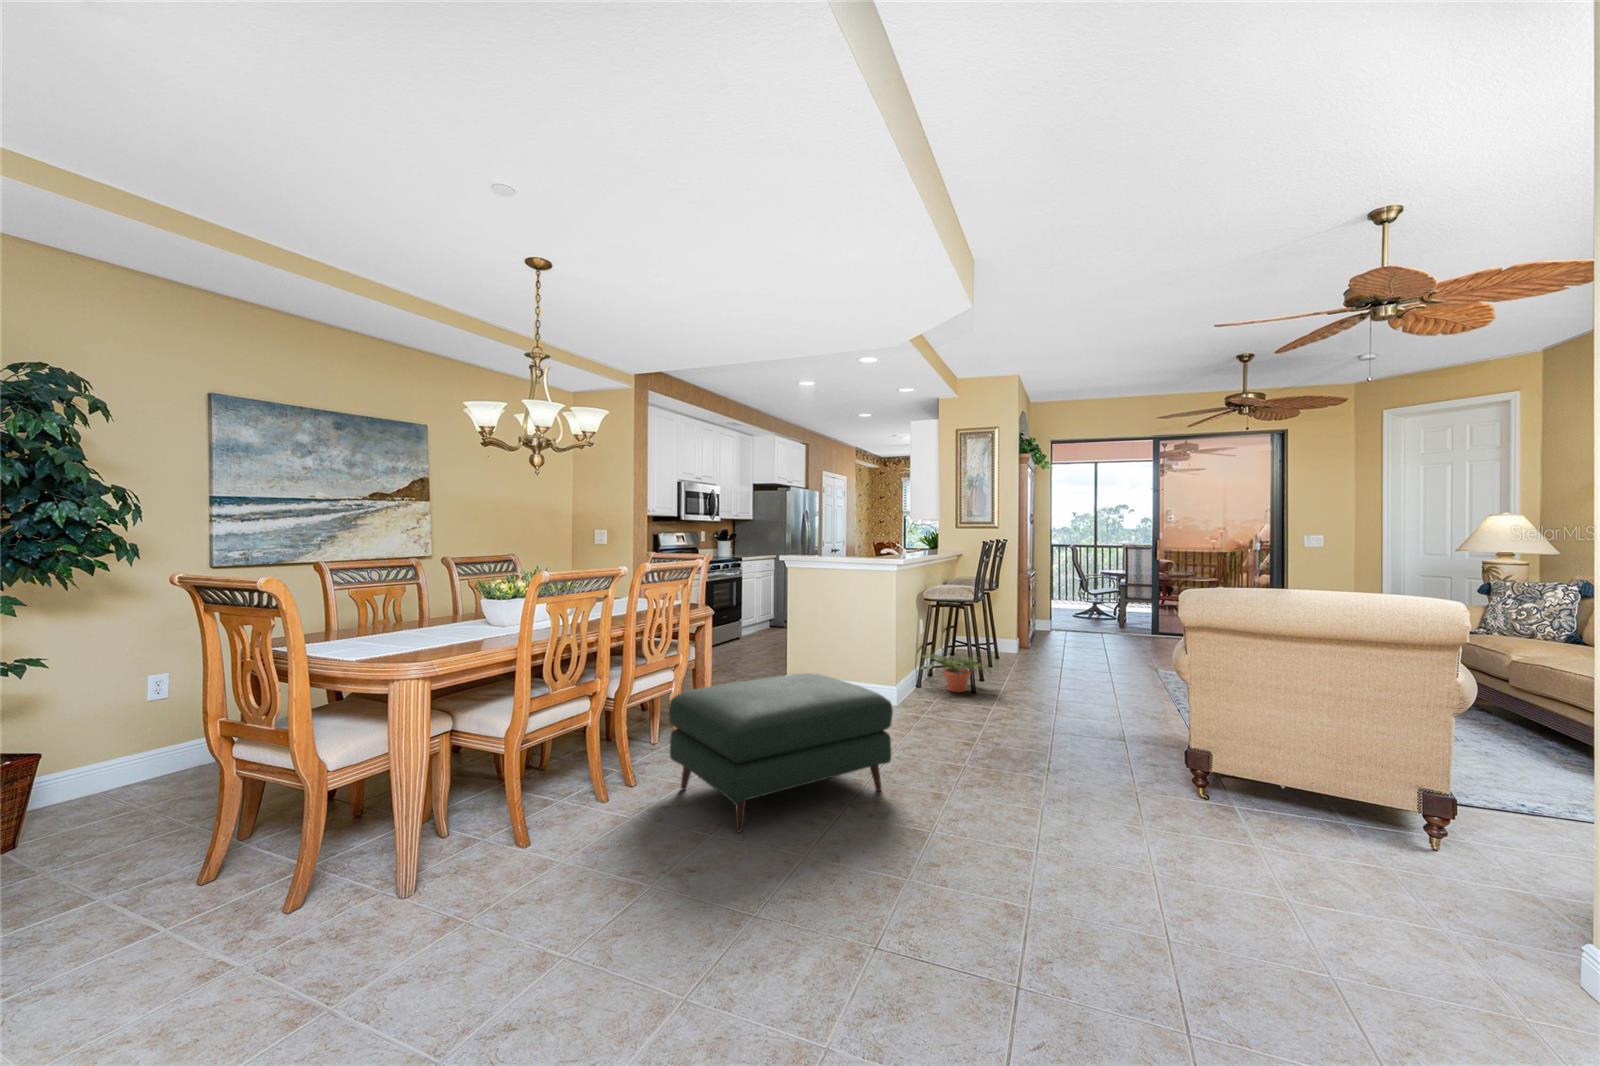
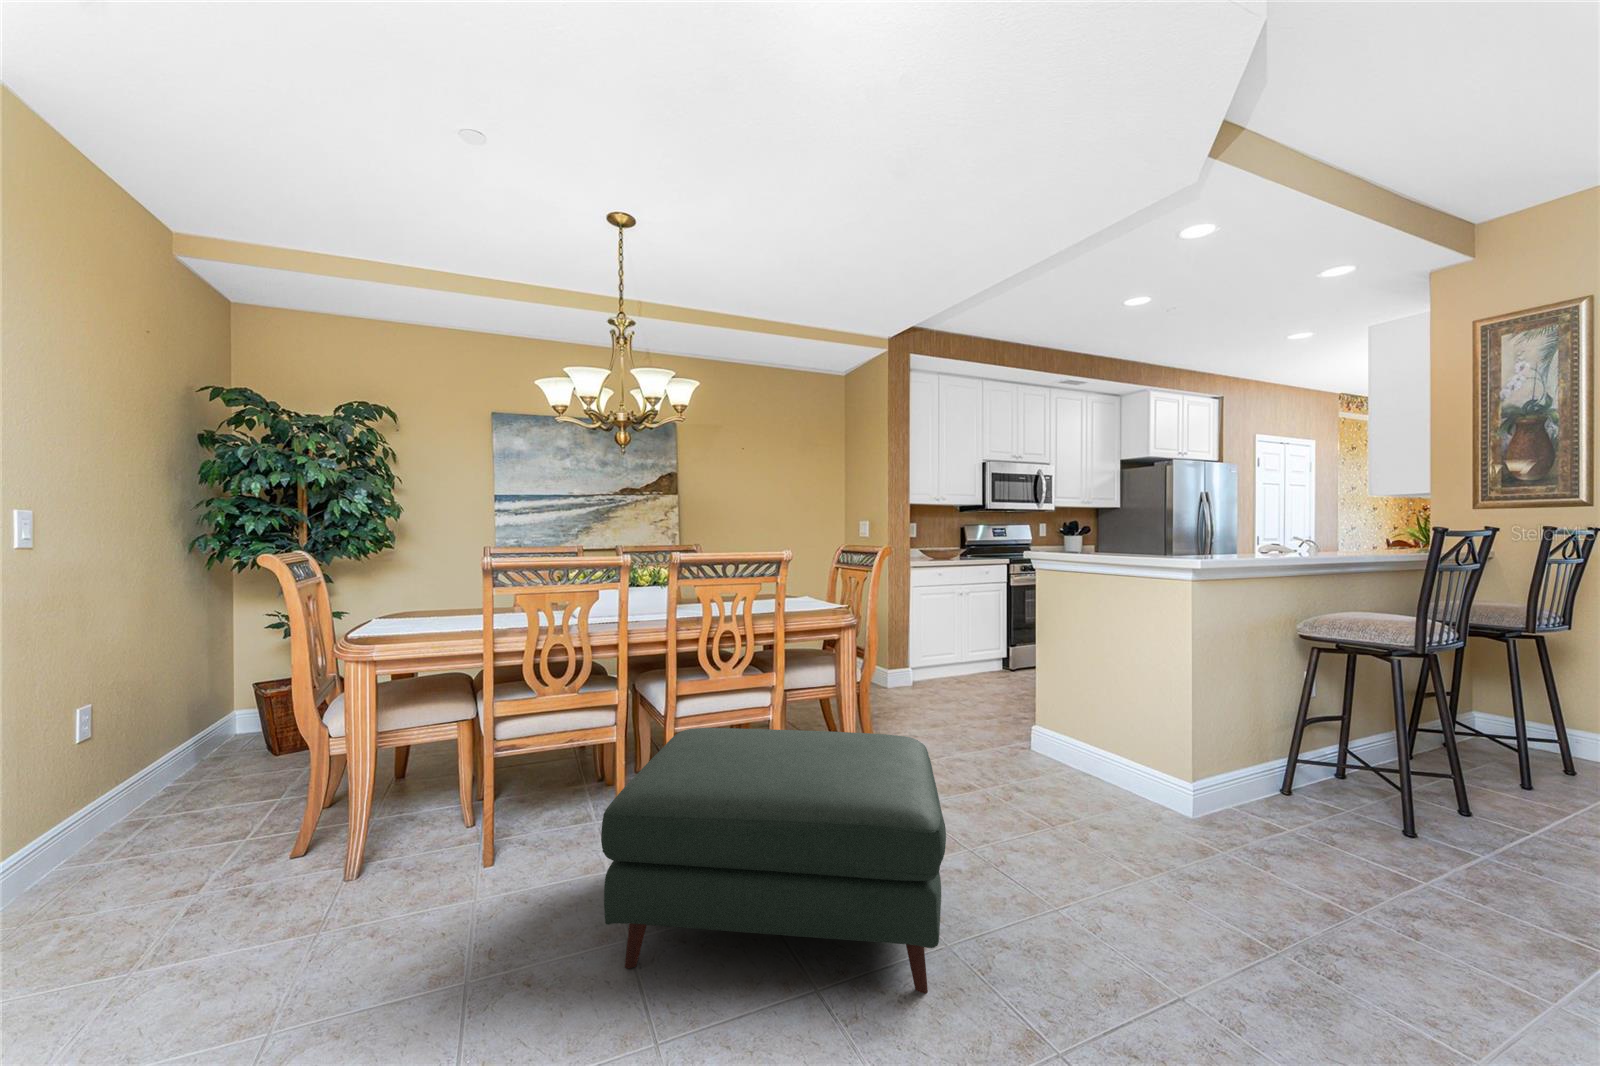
potted plant: present [921,653,992,692] -> none [1278,731,1468,829]

